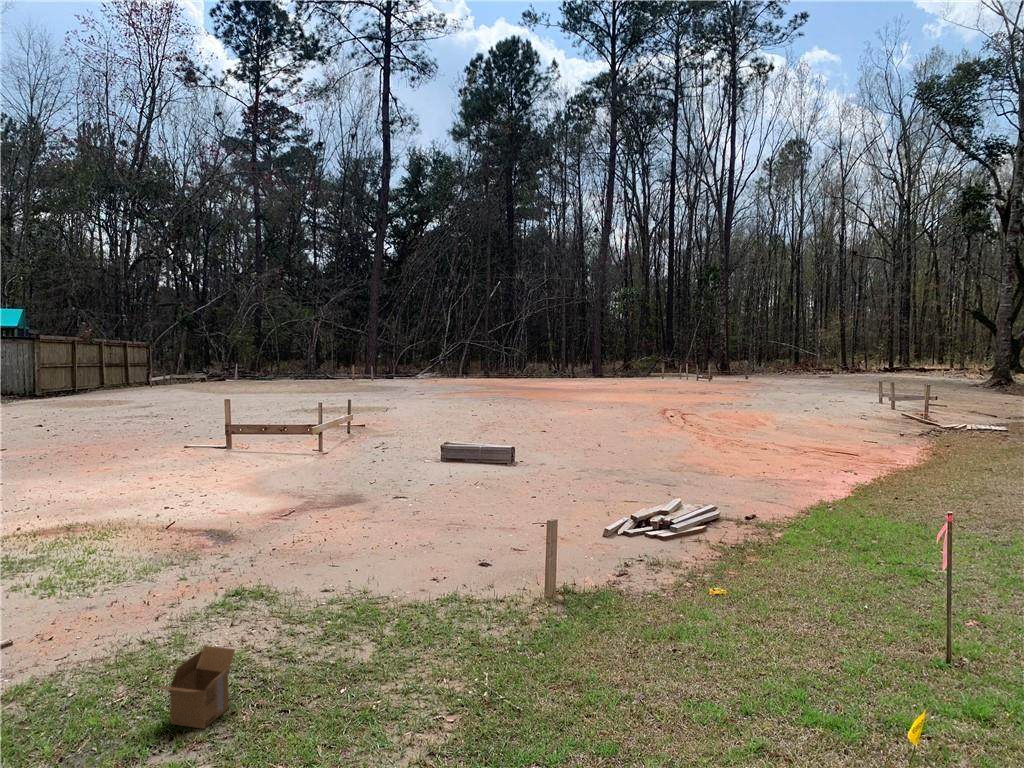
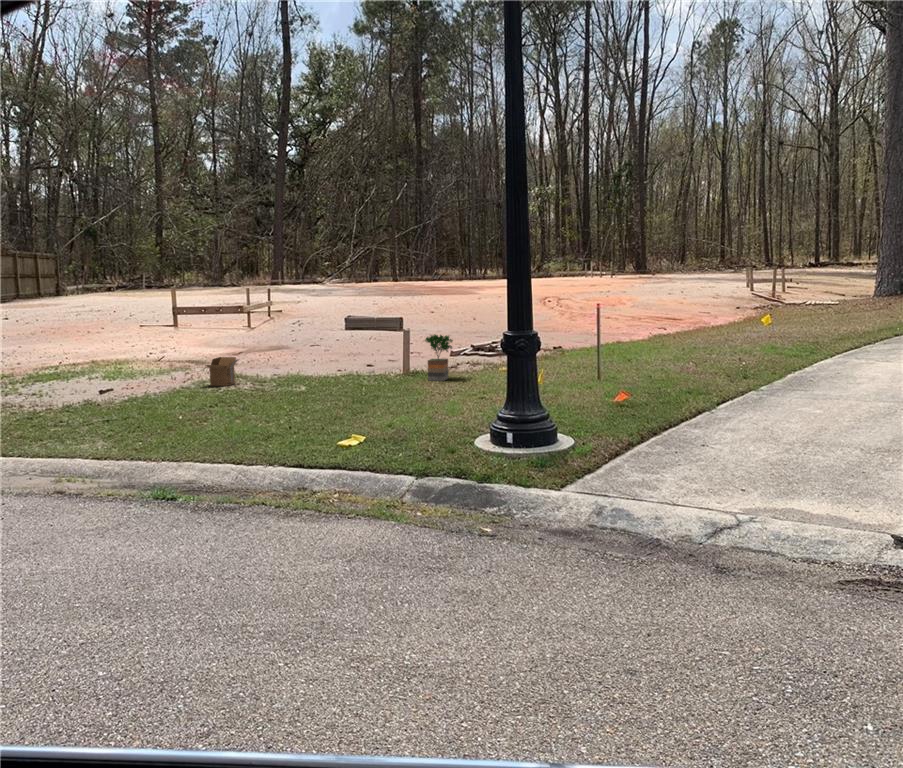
potted tree: none [627,610,695,722] -> present [425,334,453,381]

